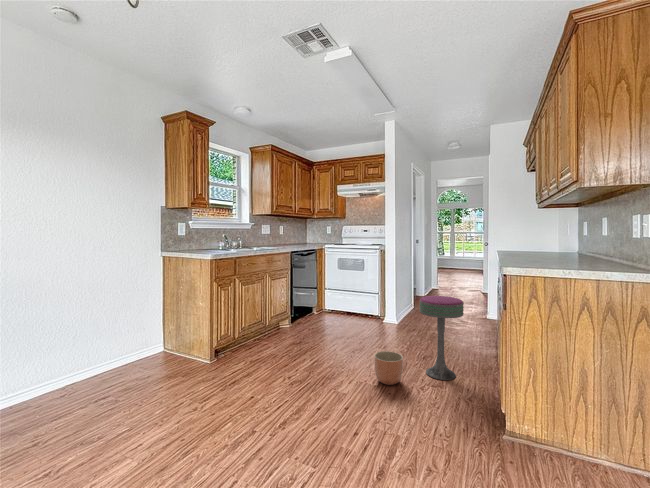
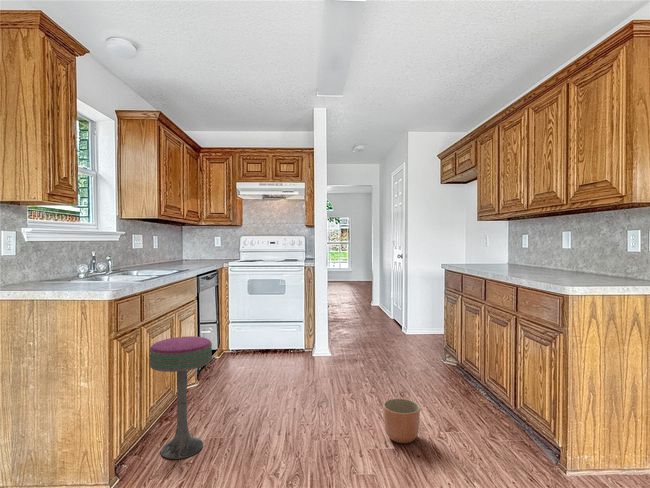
bar stool: present [419,296,464,380] -> present [150,336,212,459]

